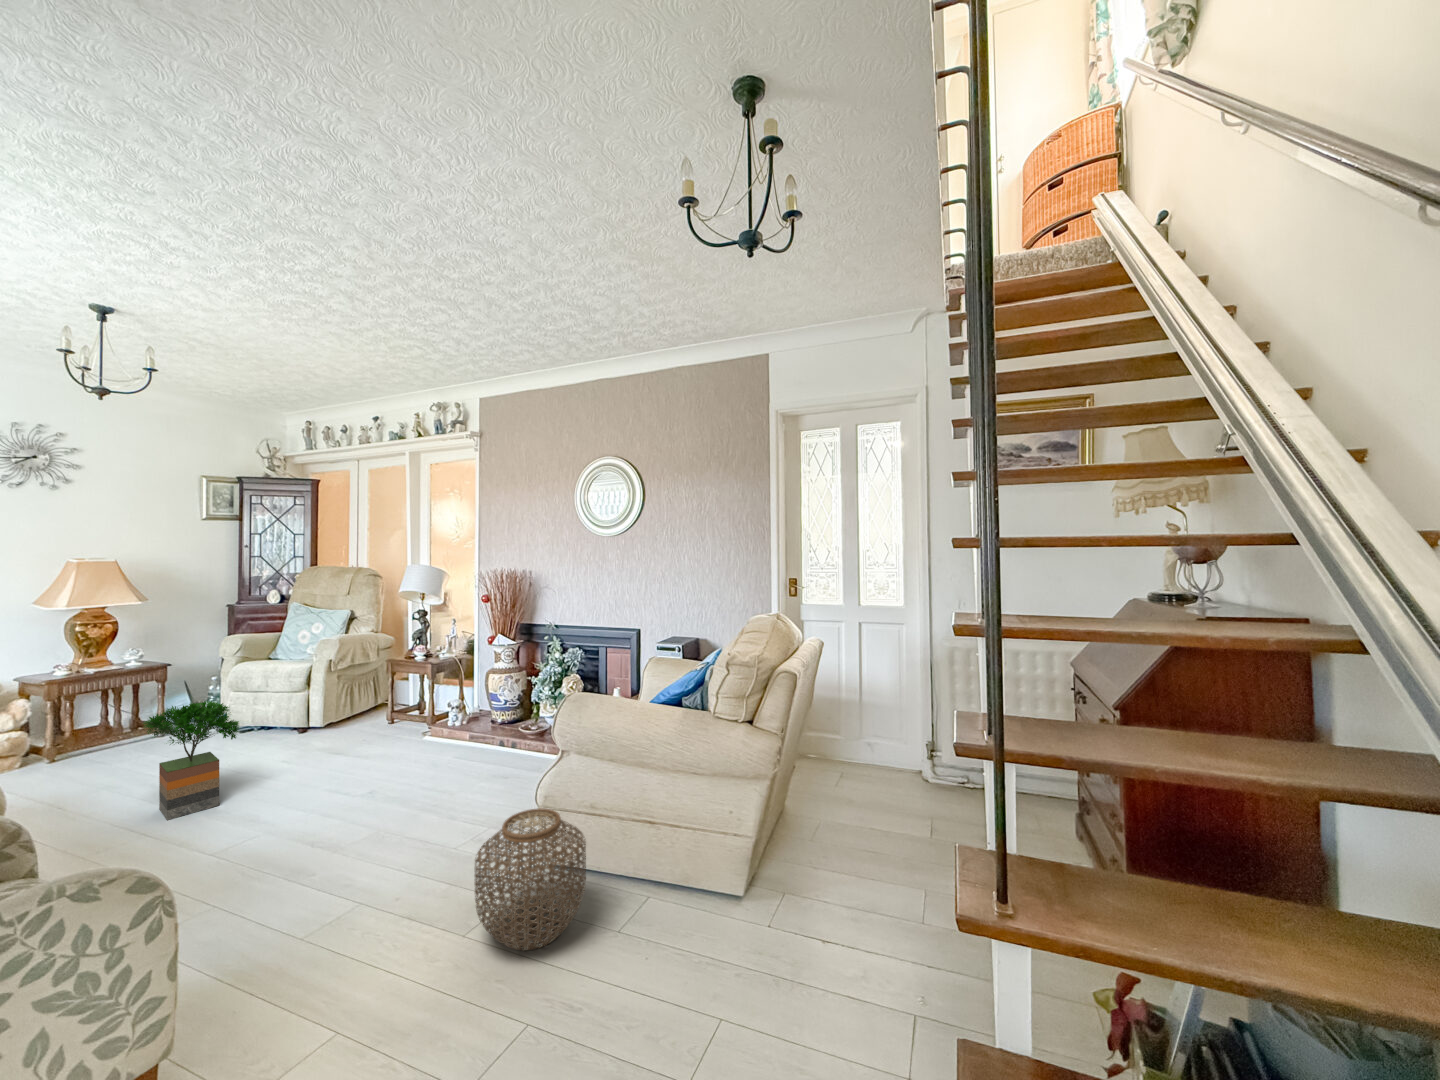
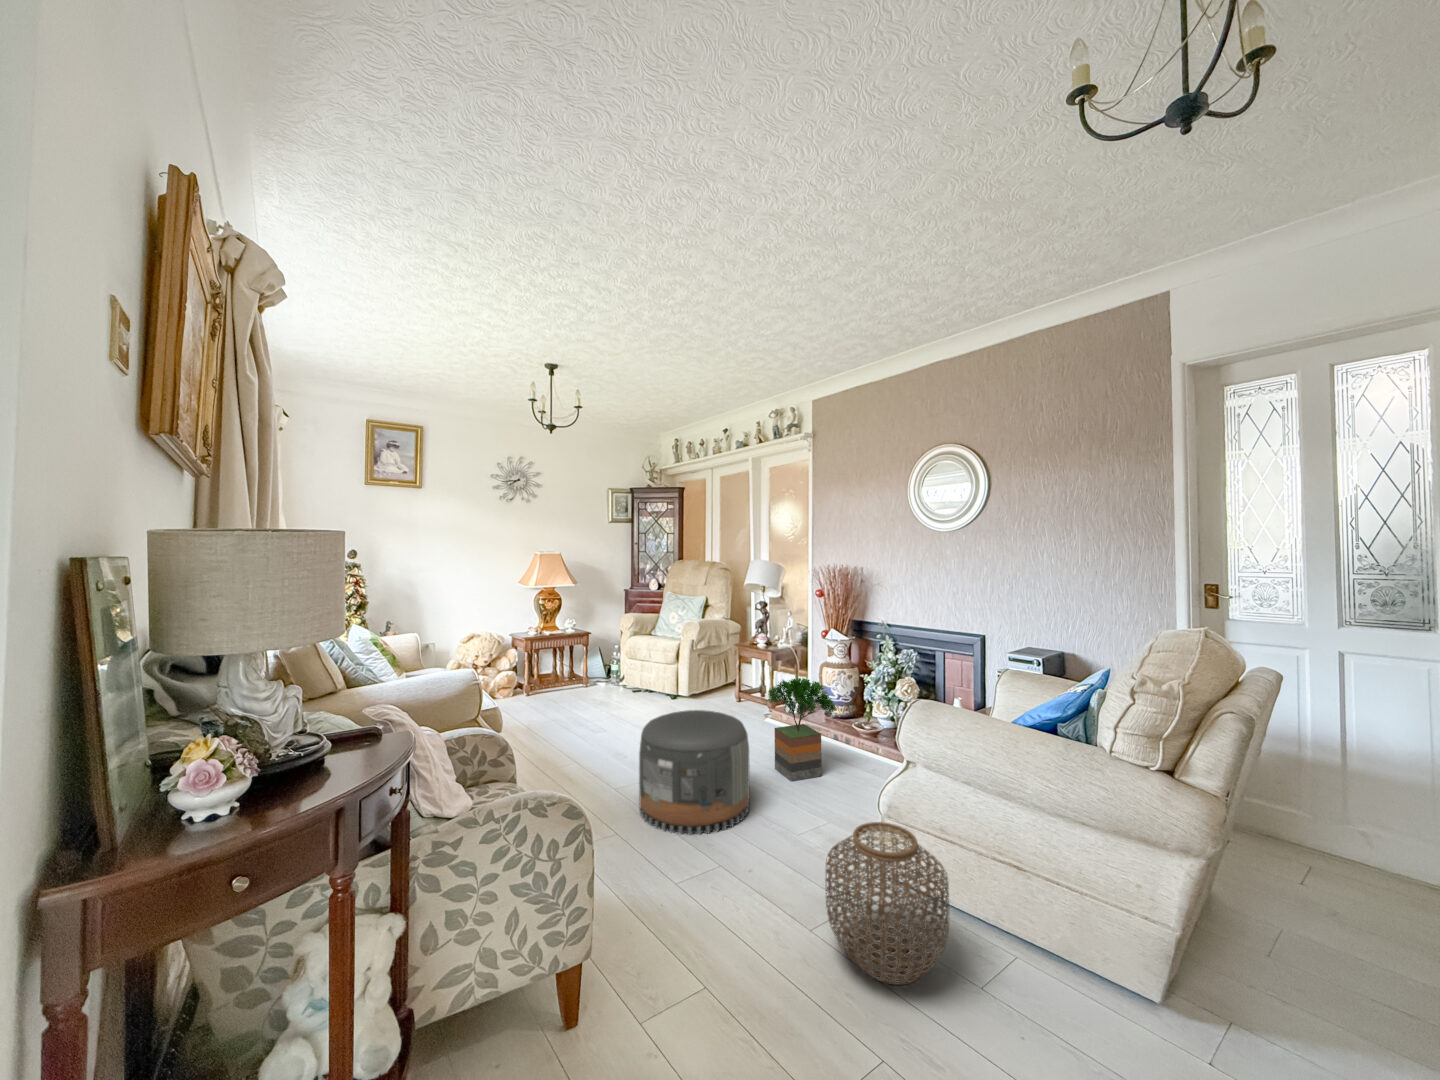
potted tree: present [143,701,239,820] -> present [768,678,836,781]
pouf: none [248,738,399,886] -> present [639,710,750,835]

